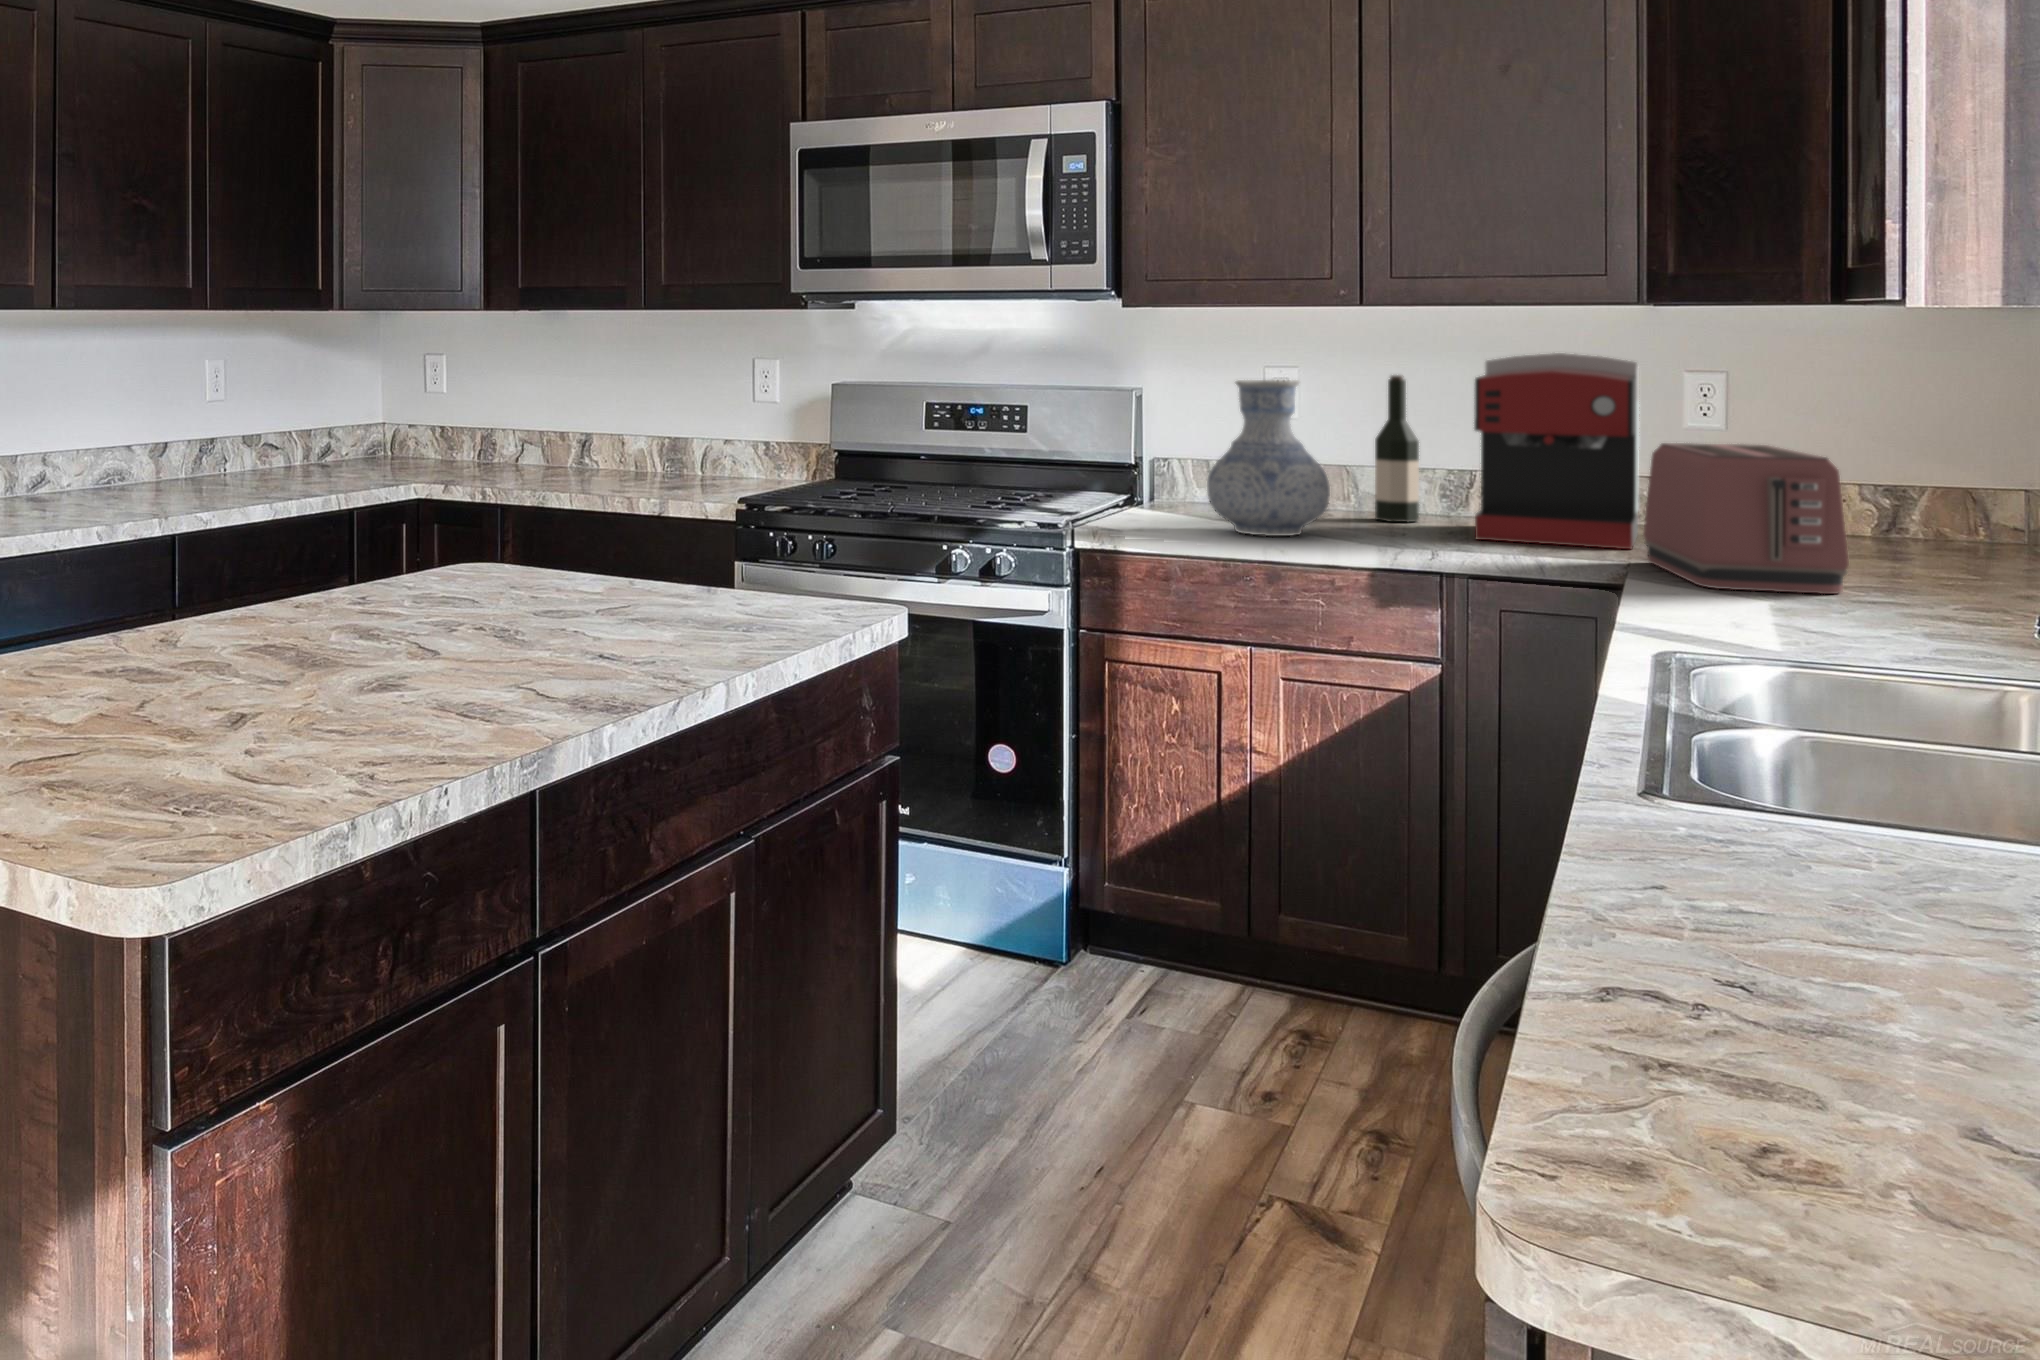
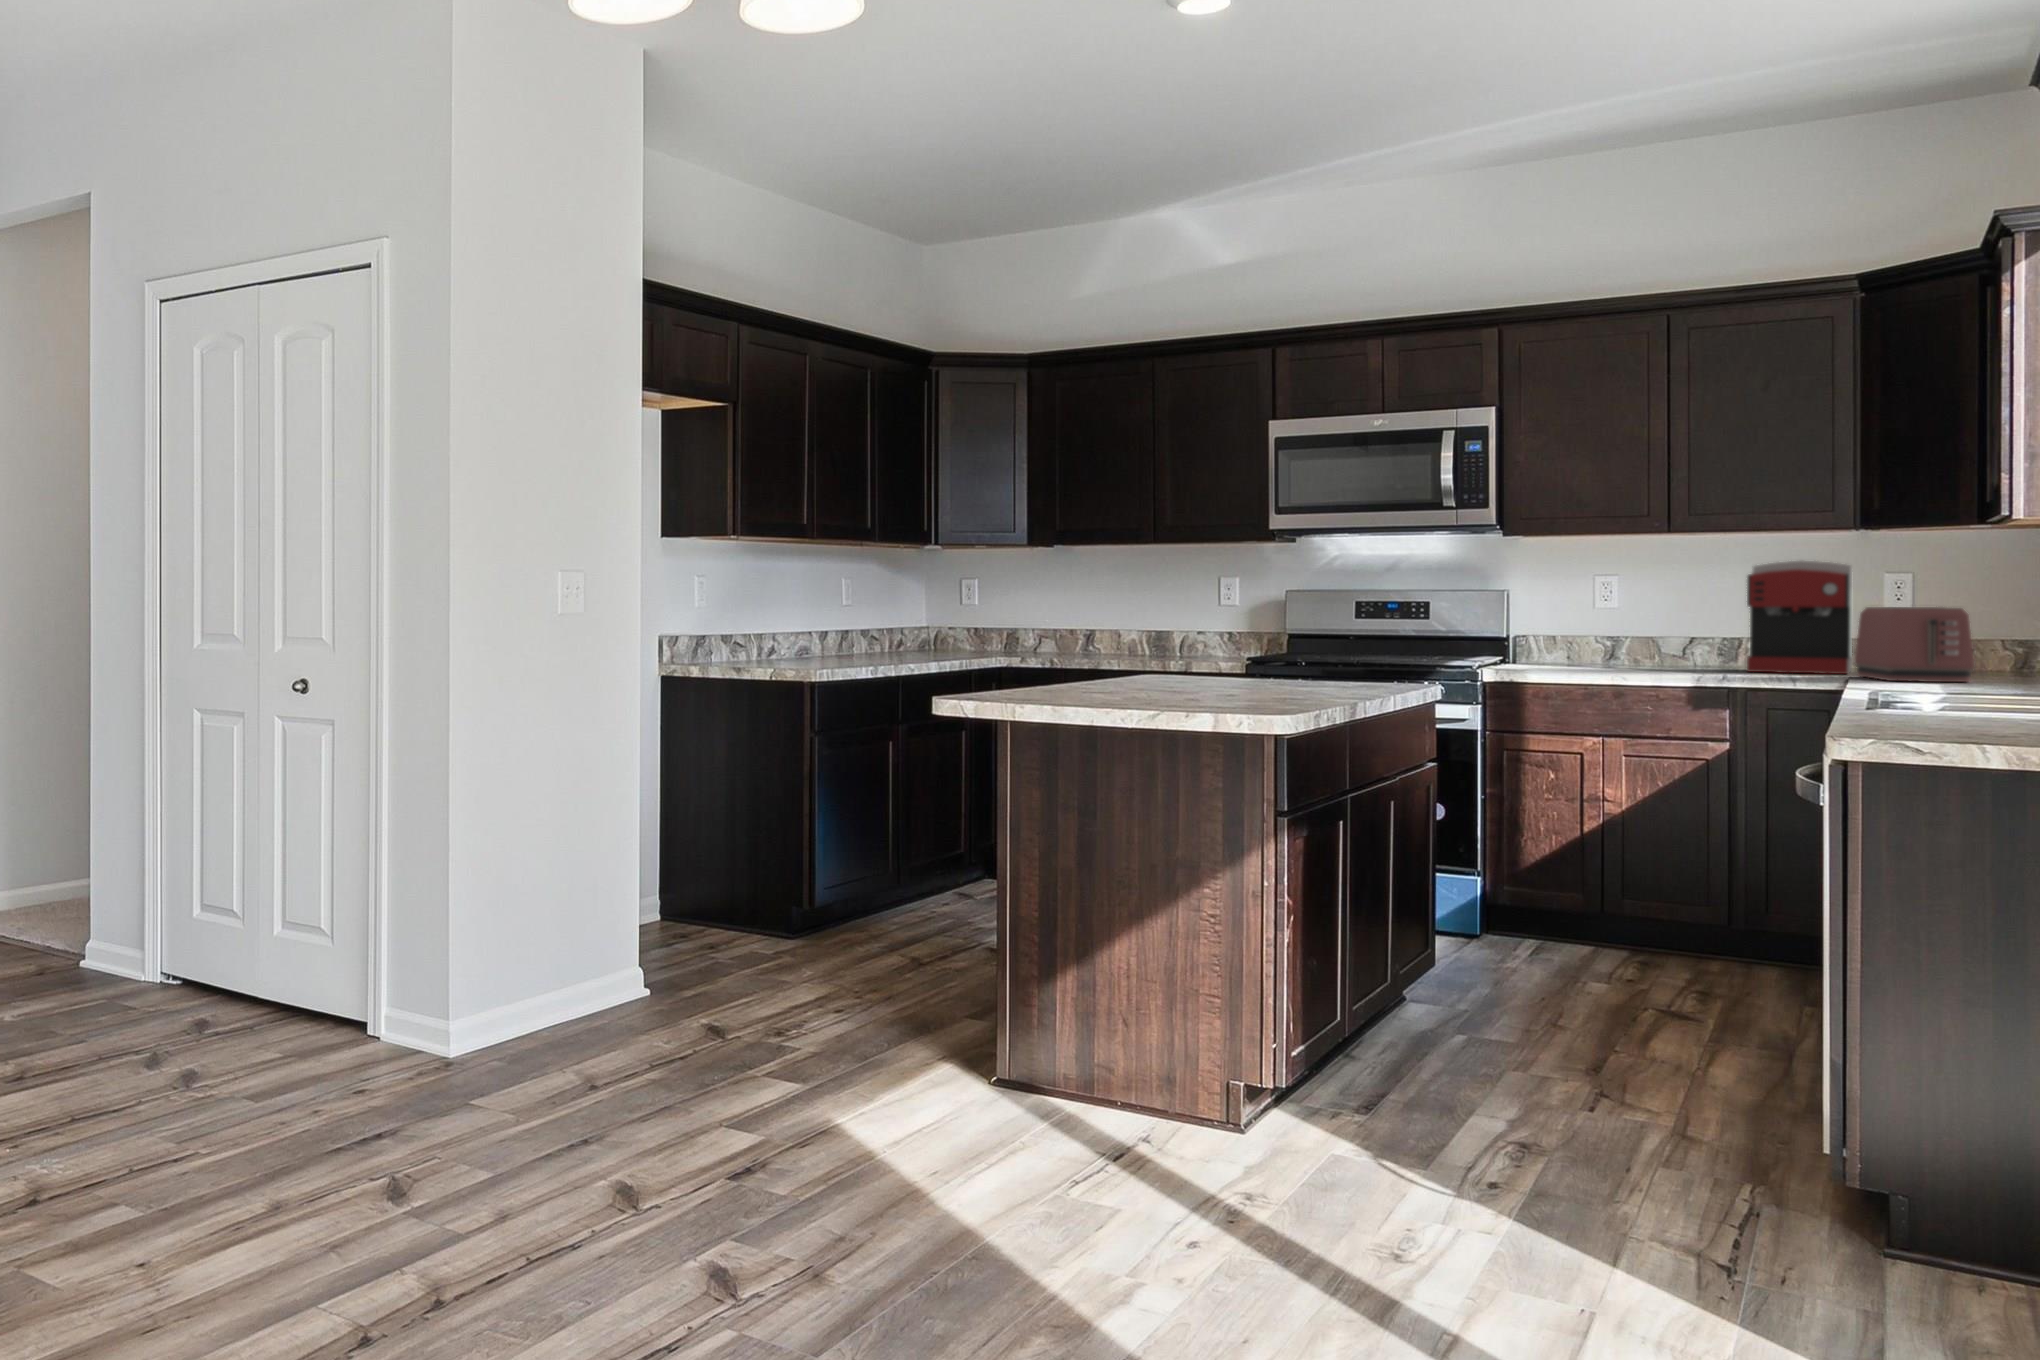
wine bottle: present [1375,375,1419,522] -> none [1676,577,1707,668]
vase: present [1207,380,1330,536] -> none [1572,577,1654,671]

